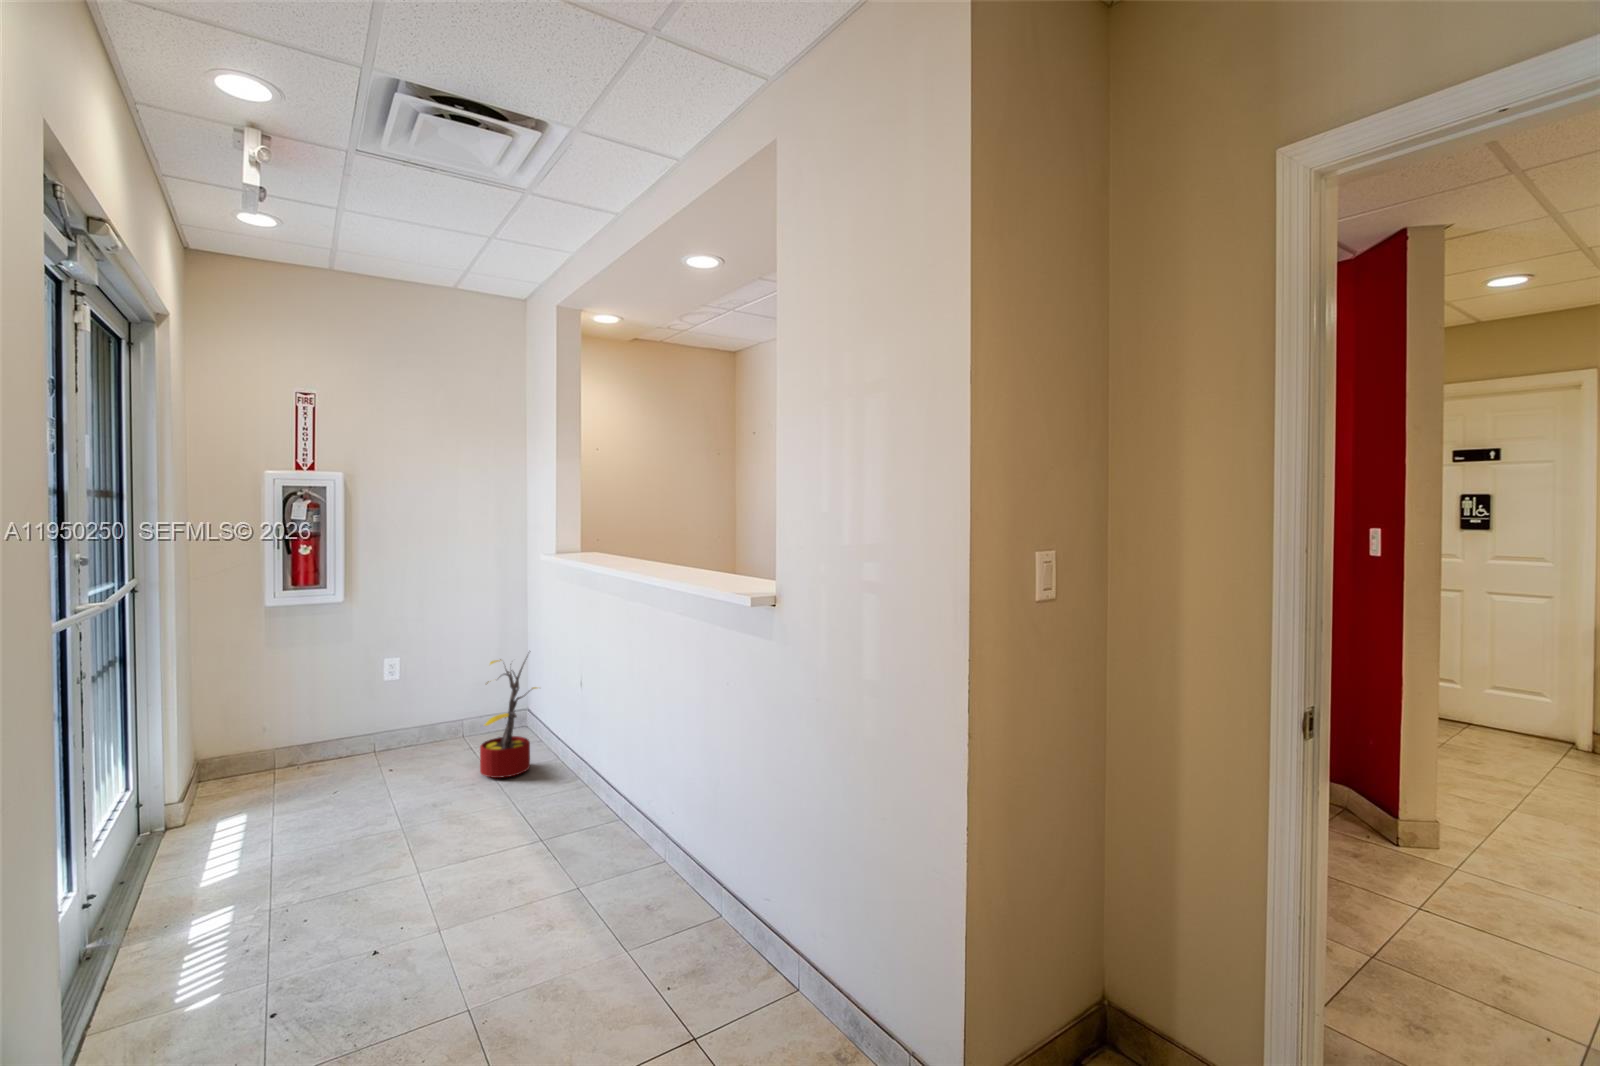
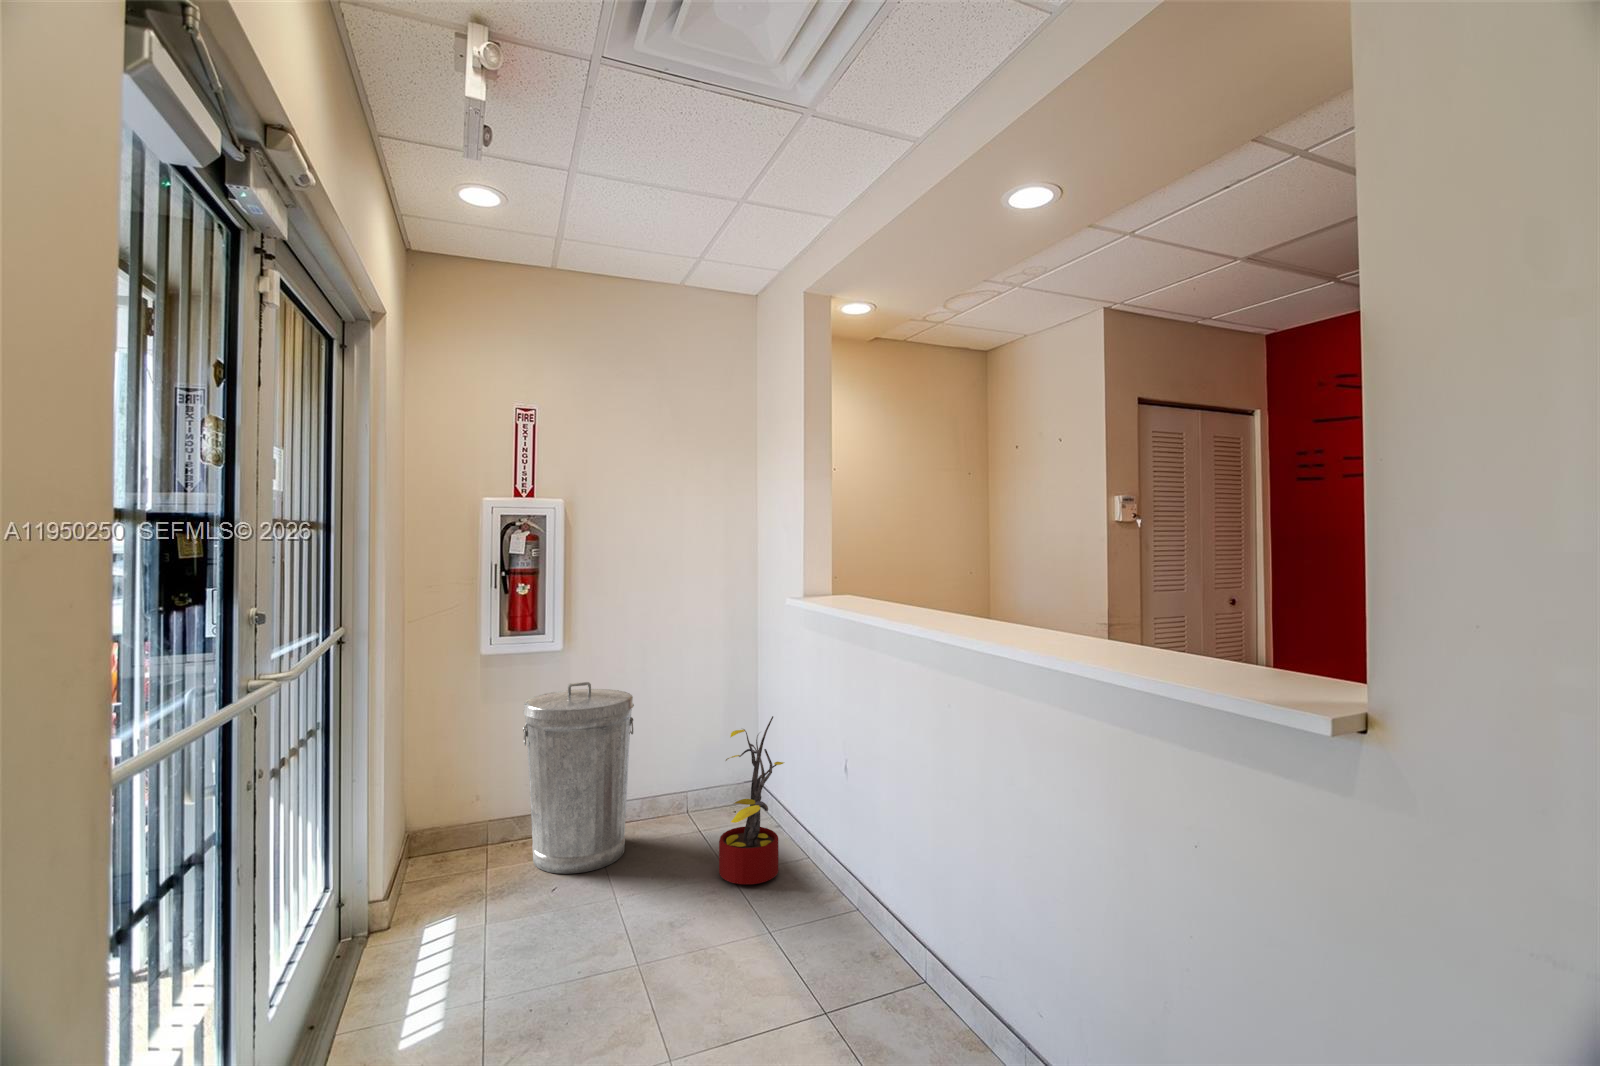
trash can: none [305,627,409,782] -> present [523,682,634,874]

